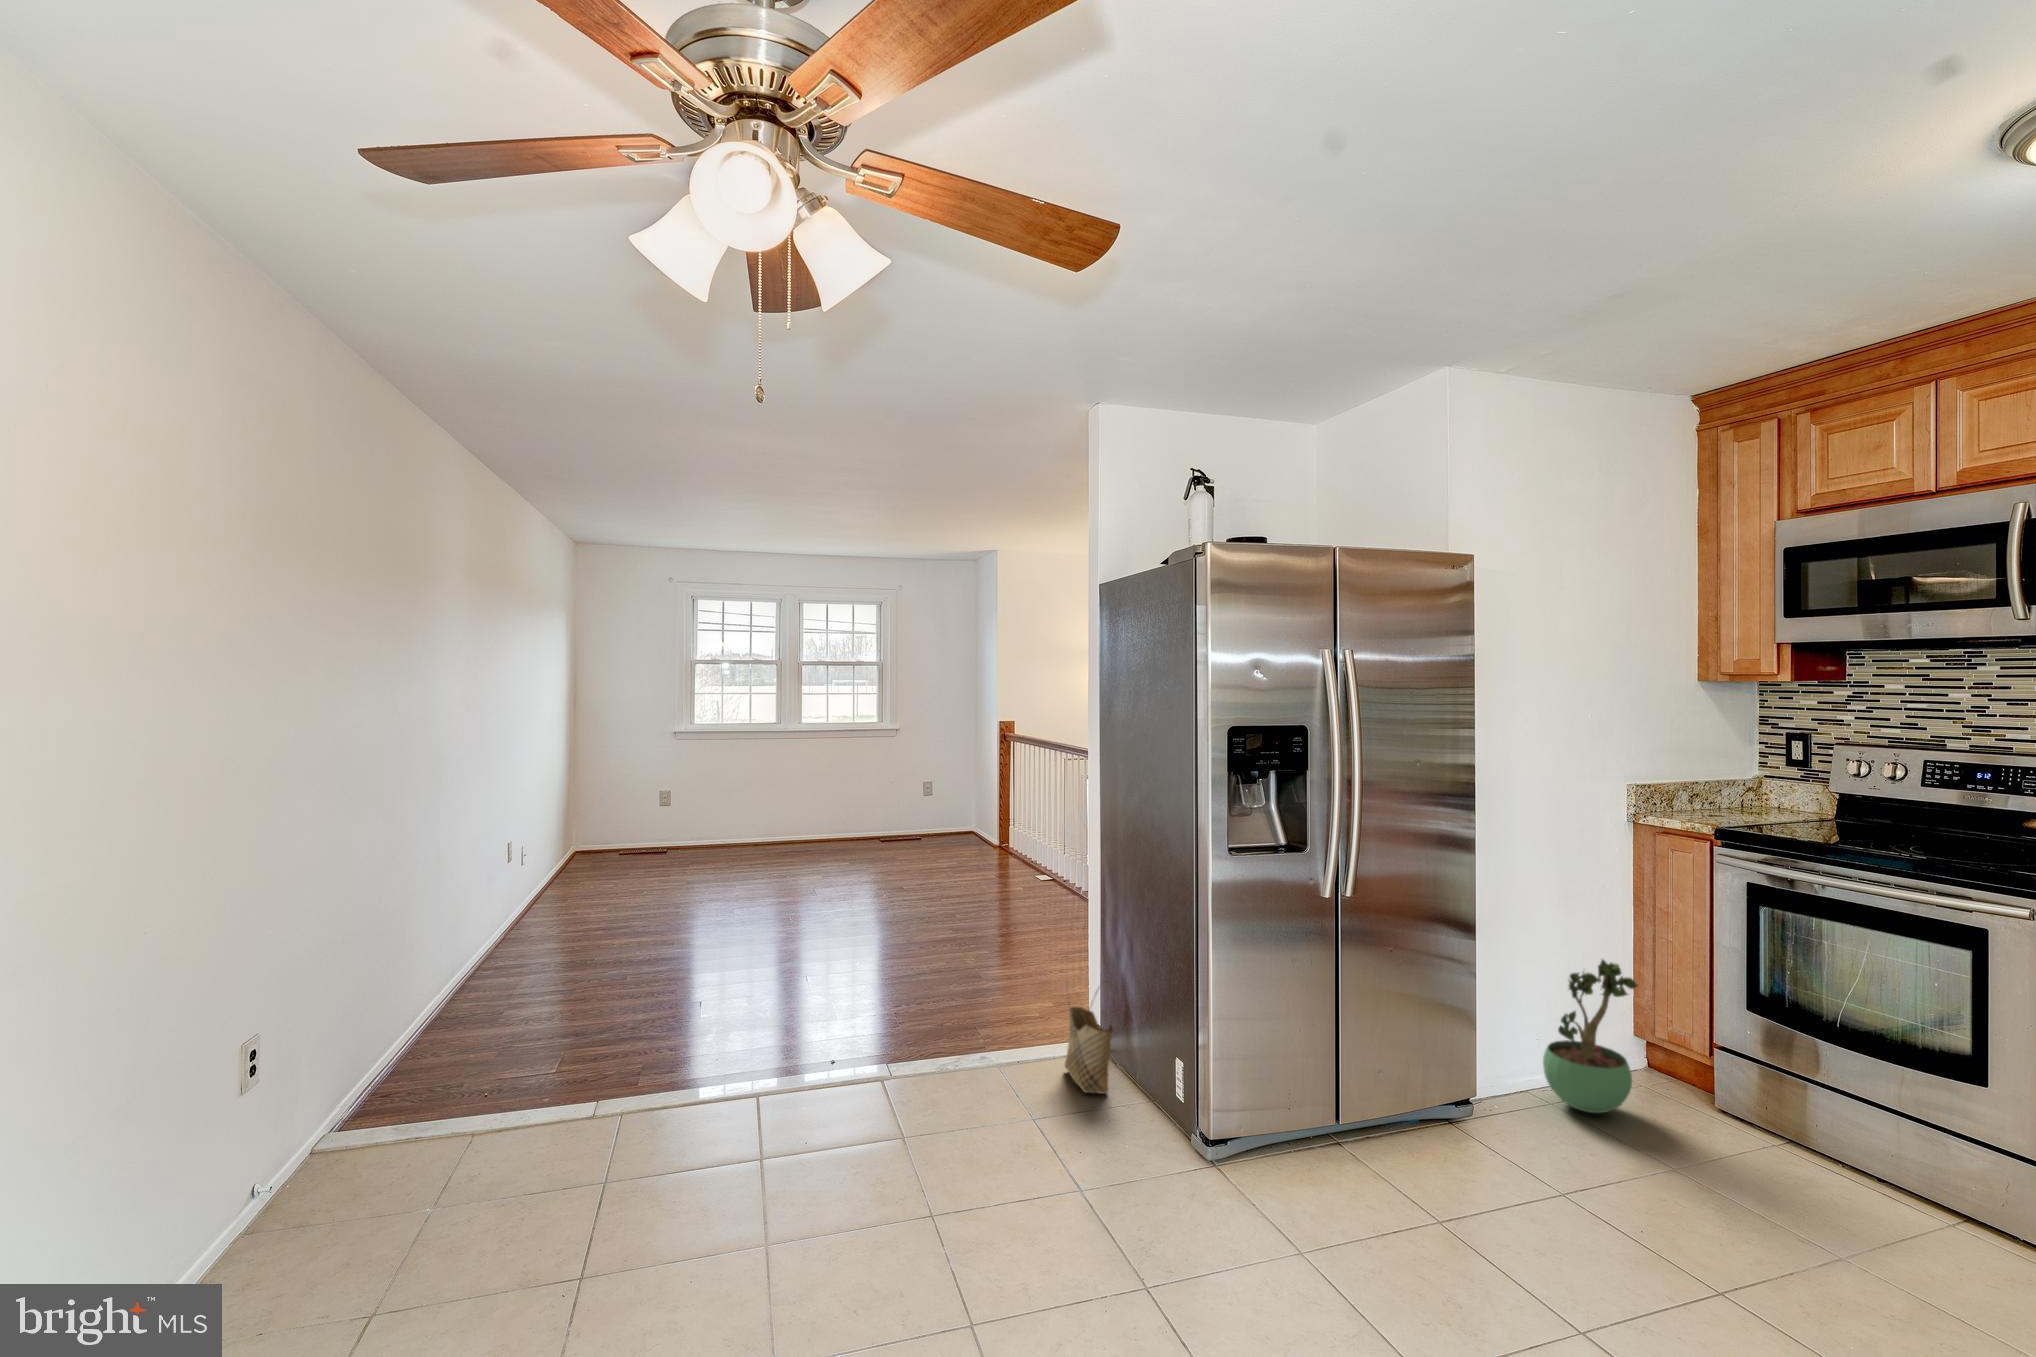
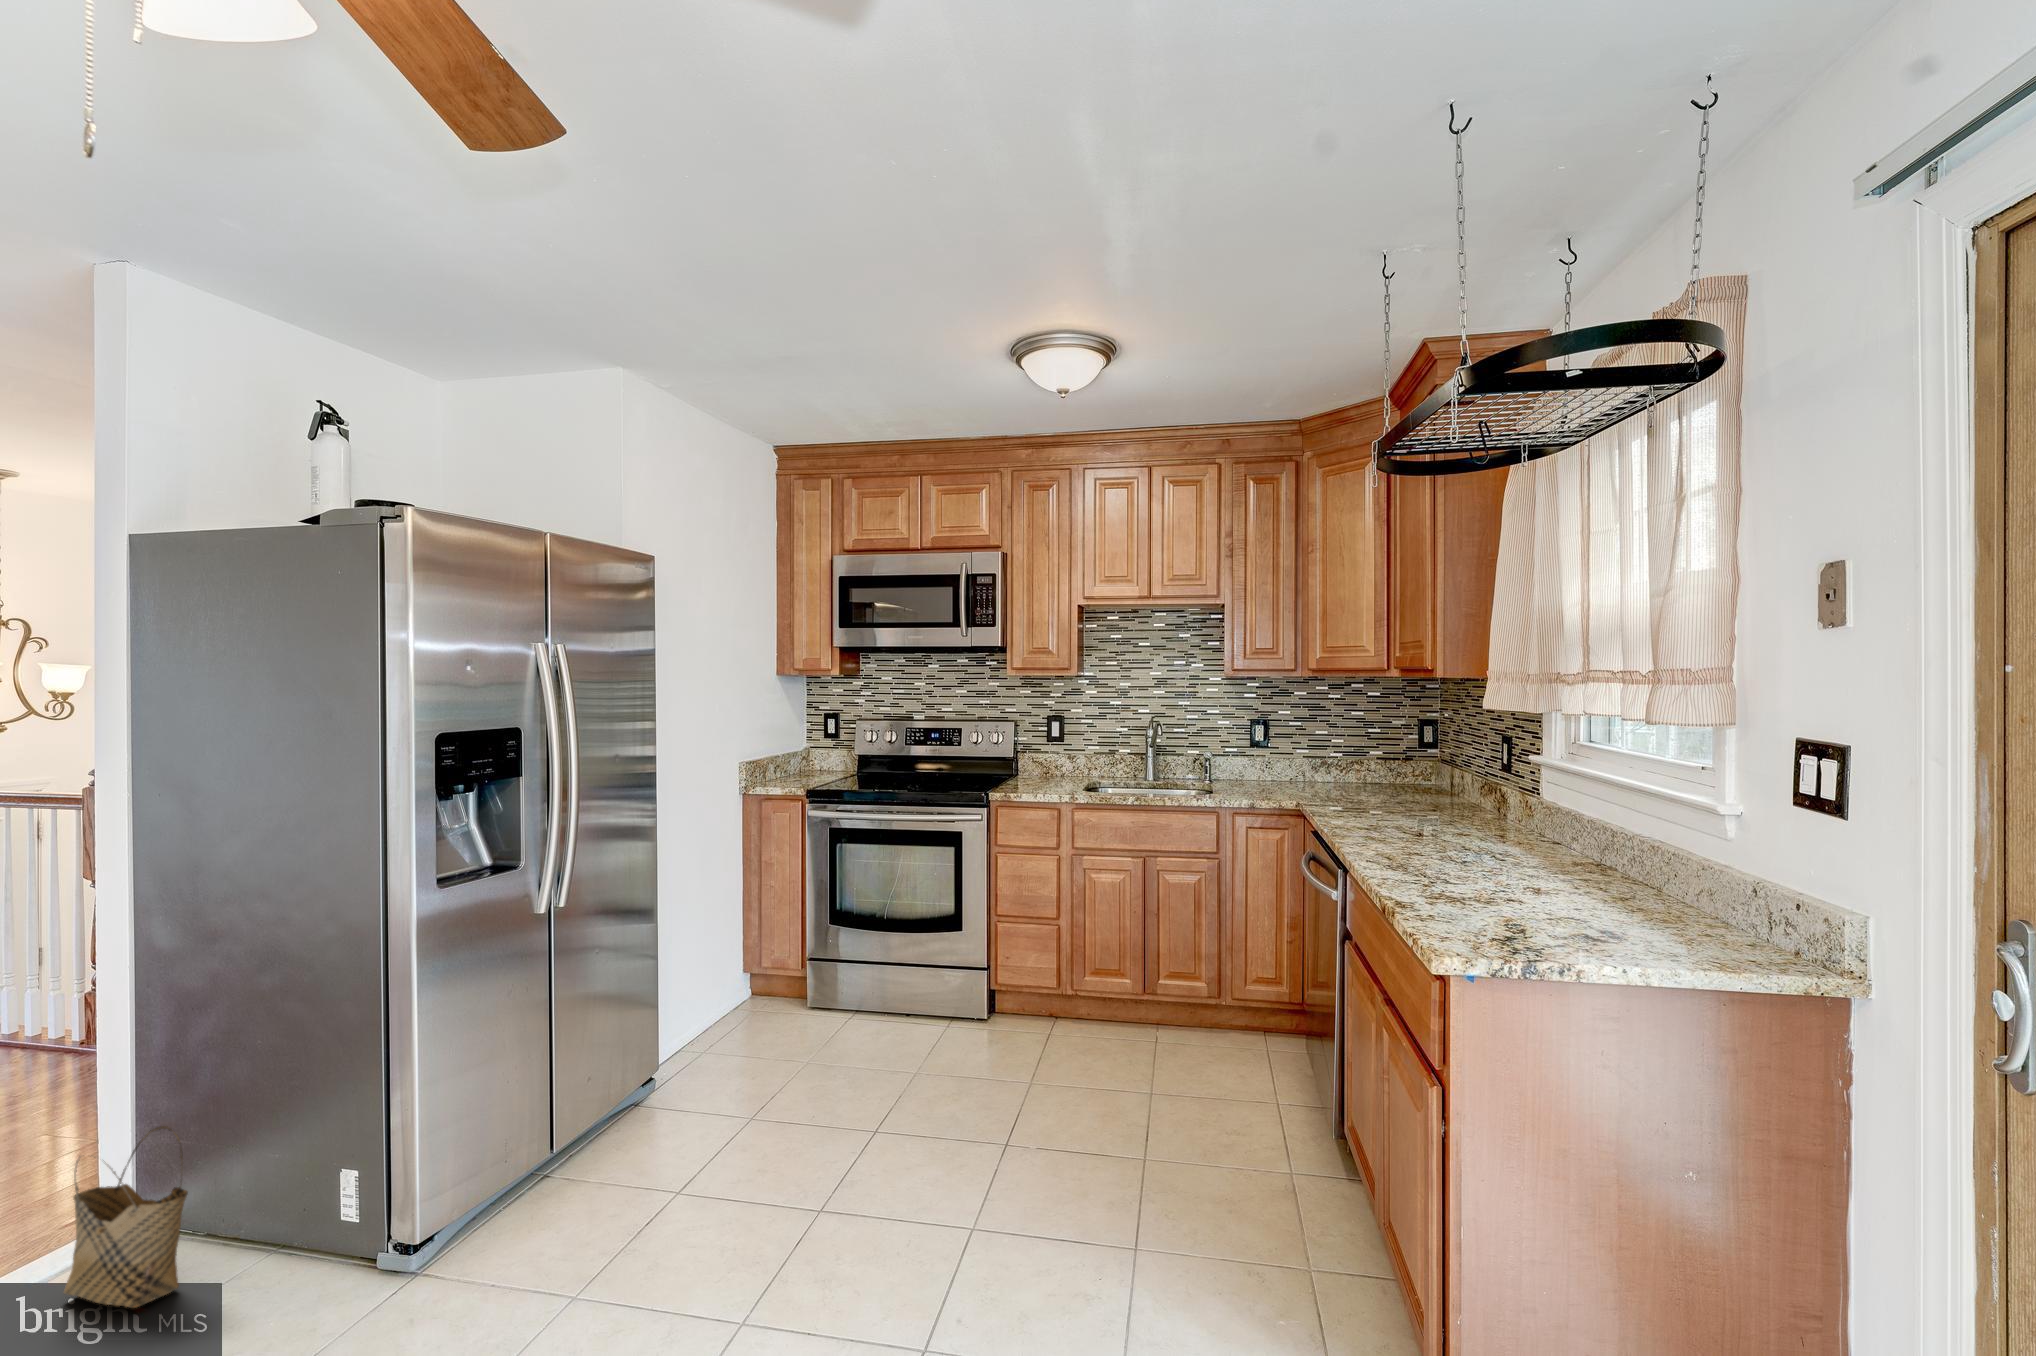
potted plant: present [1543,960,1637,1113] -> none [696,912,765,1049]

